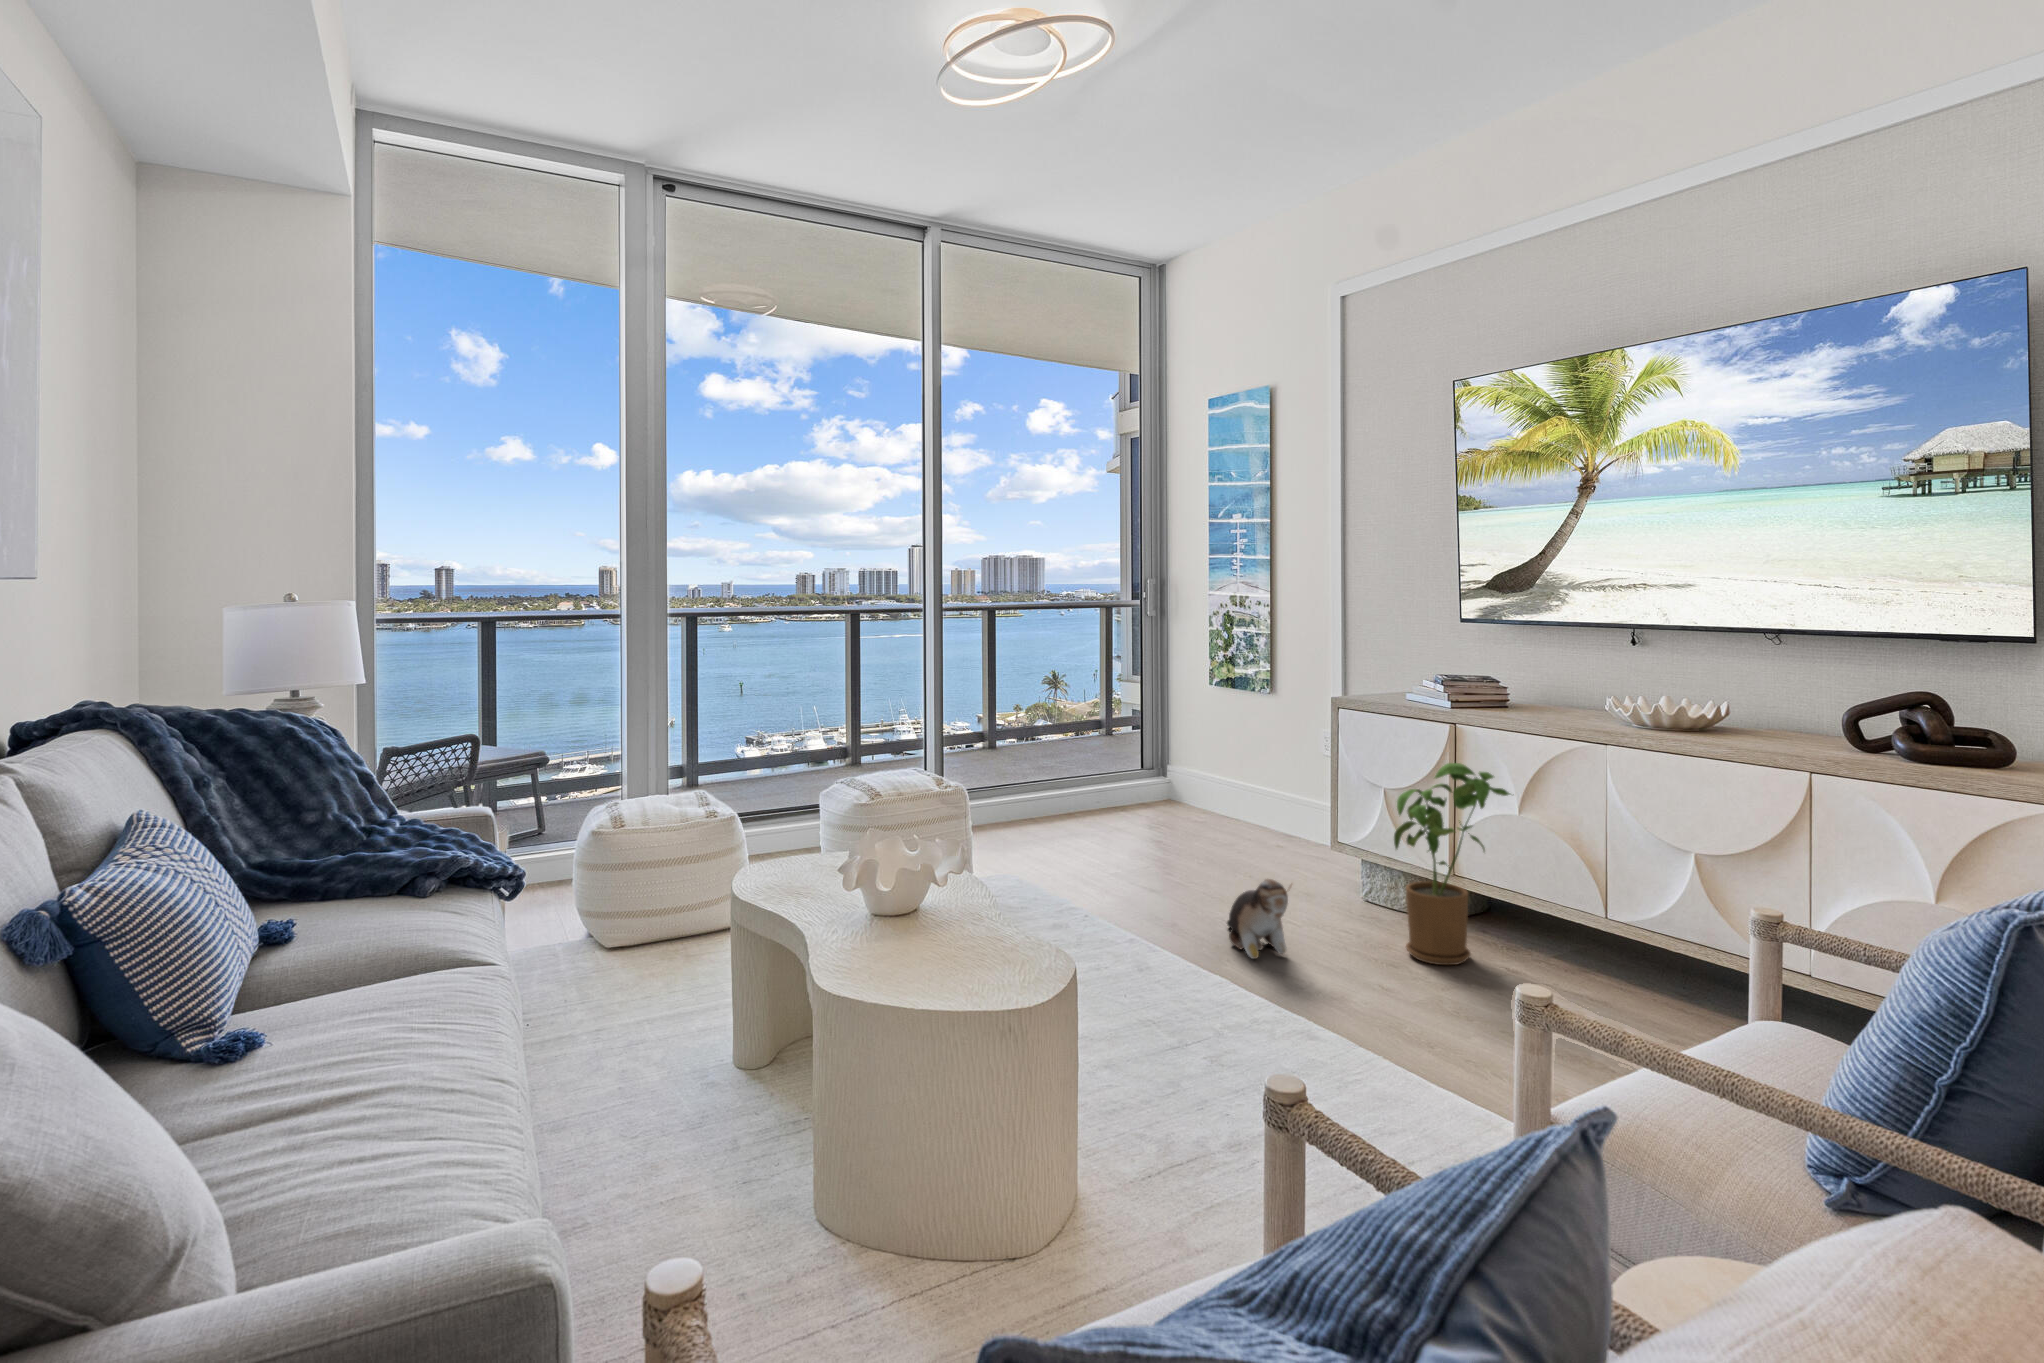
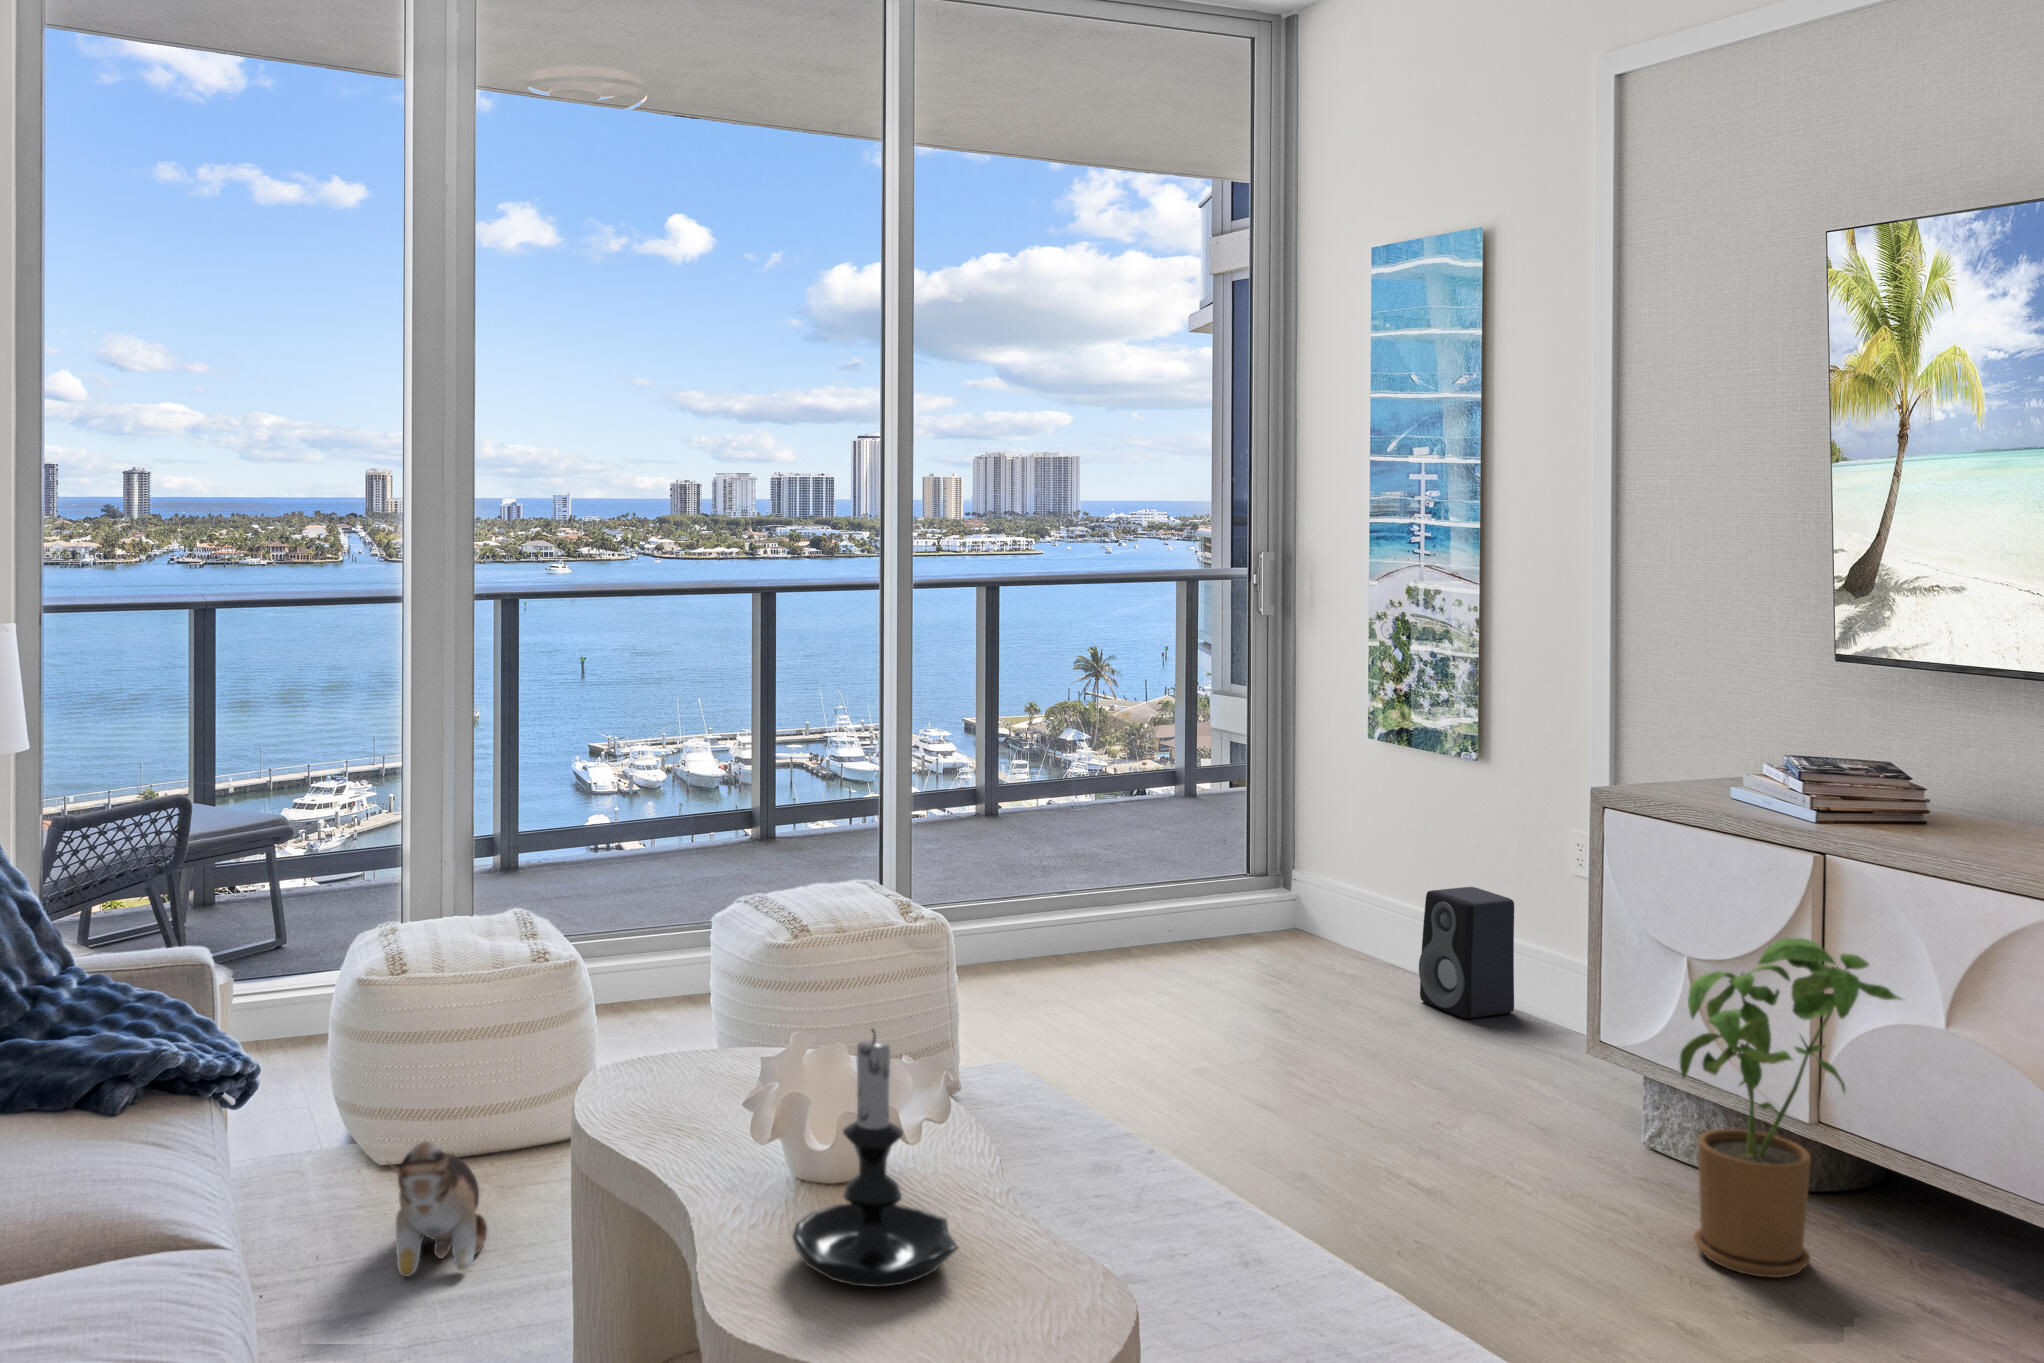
speaker: none [1245,768,1300,845] -> present [1419,887,1514,1018]
candle holder: none [873,800,977,960] -> present [792,1029,958,1287]
plush toy: present [1227,879,1292,959] -> present [388,1141,487,1277]

